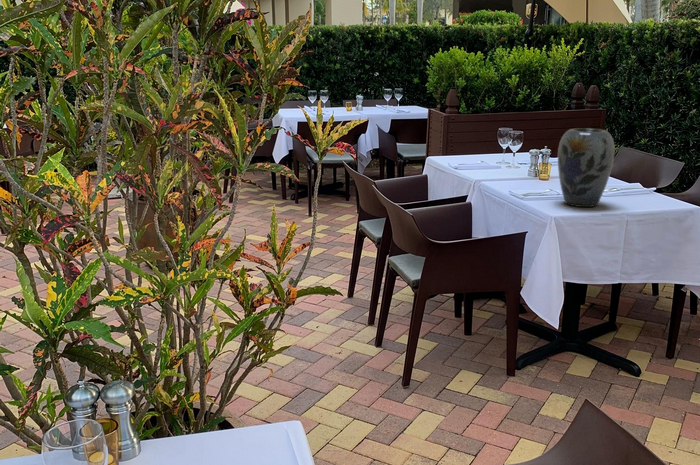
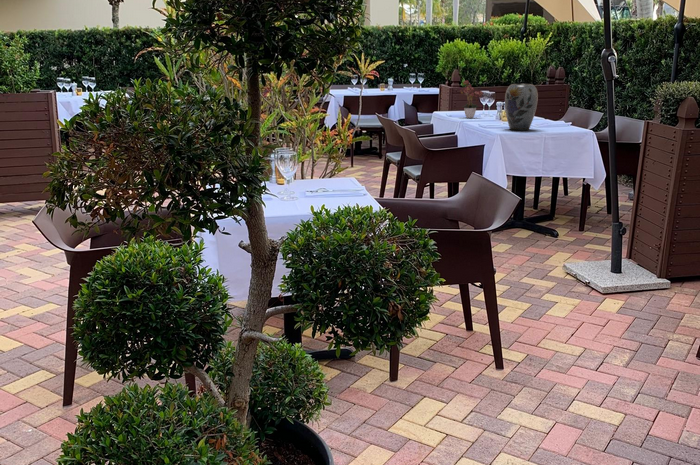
flower arrangement: none [470,111,510,171] -> present [460,81,483,118]

